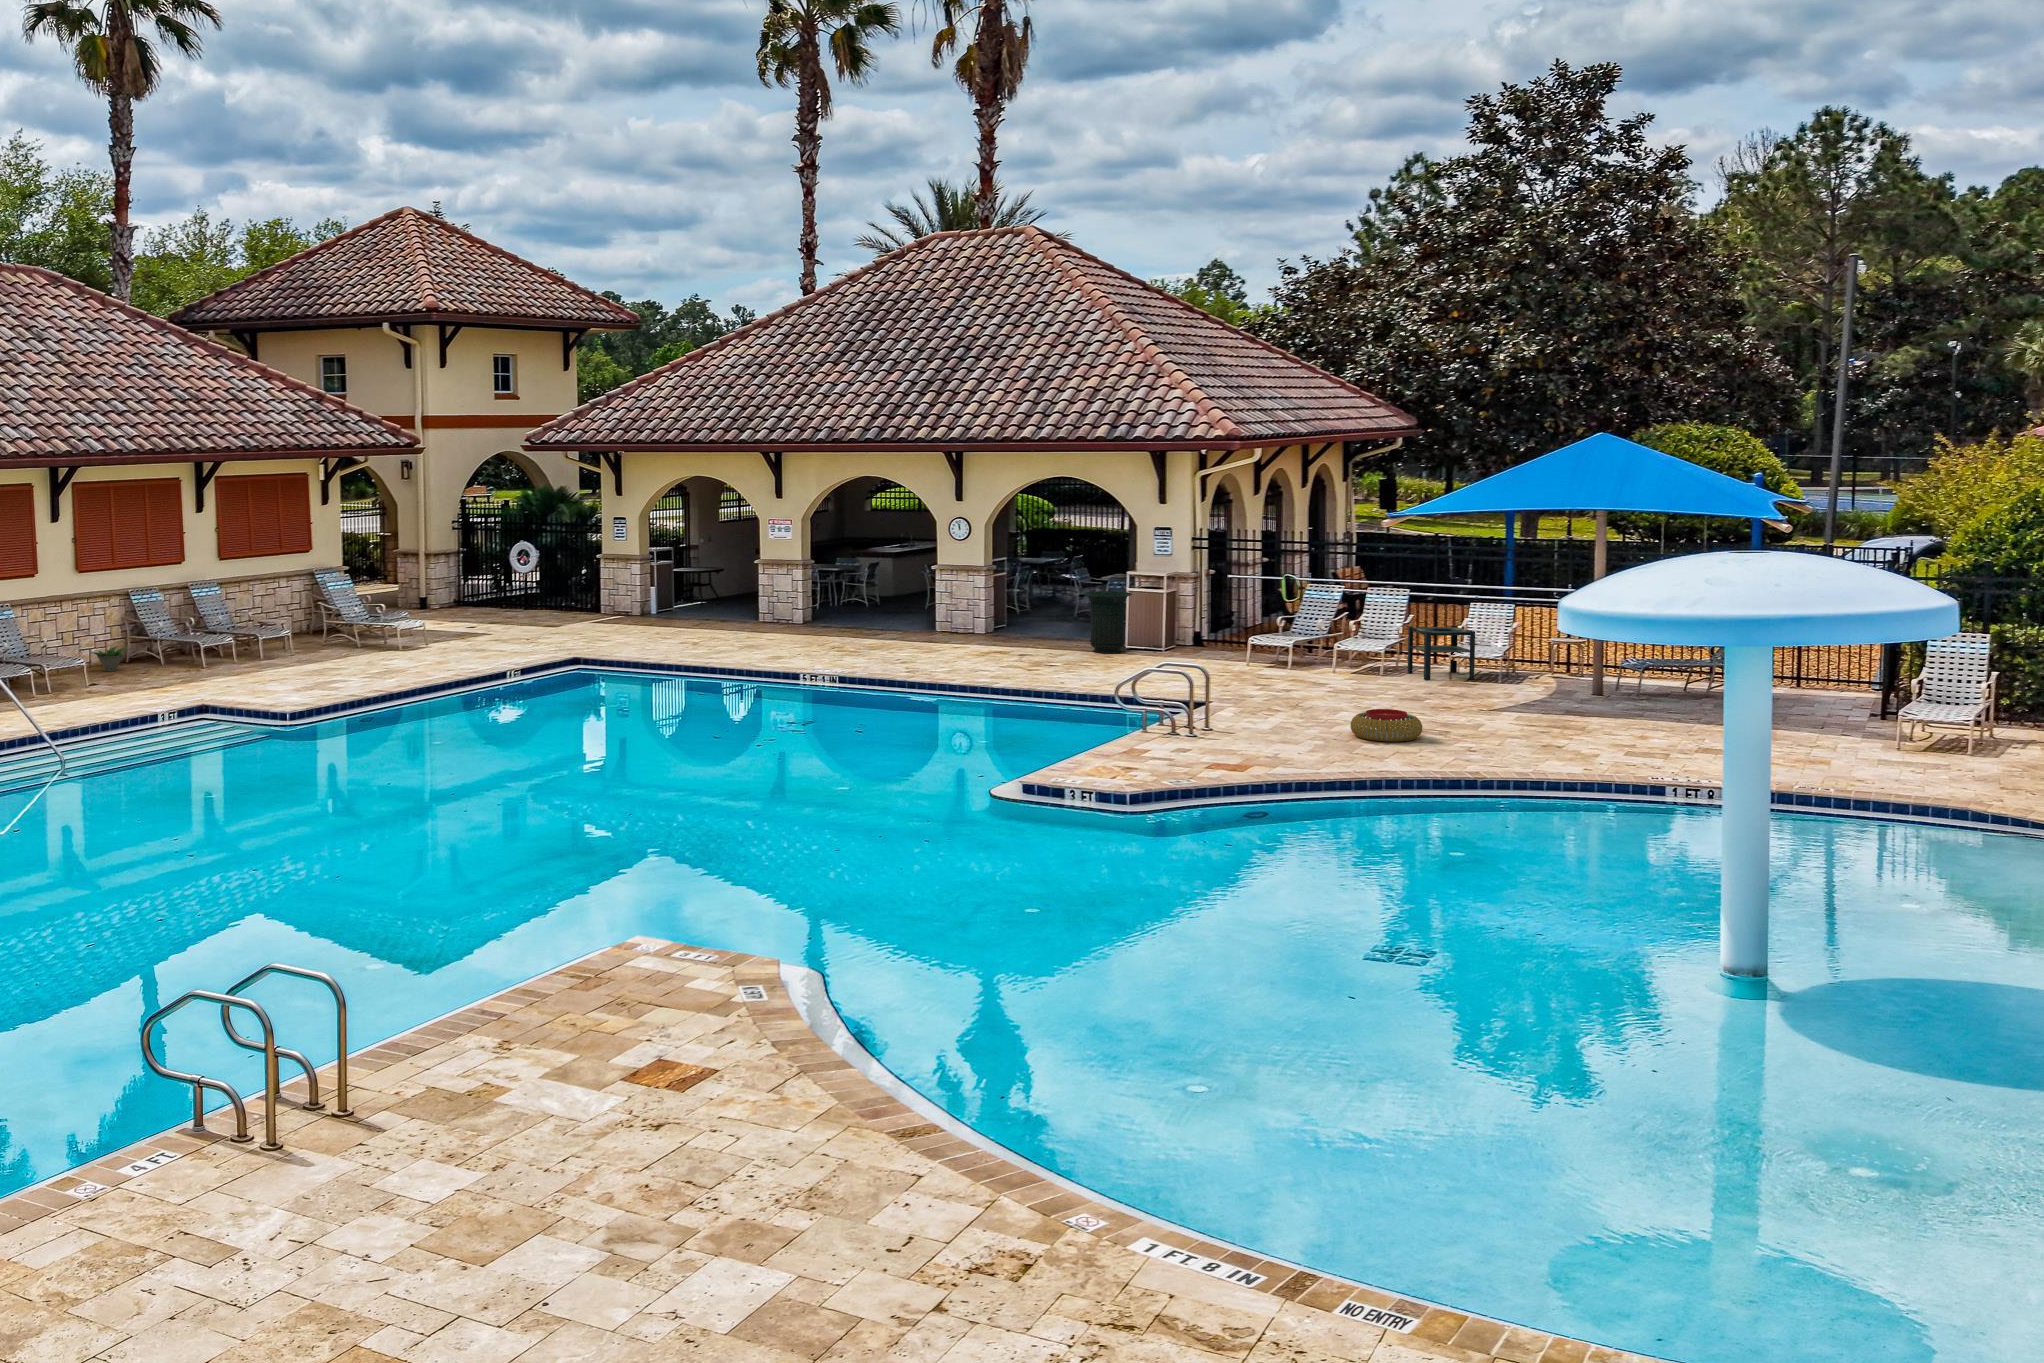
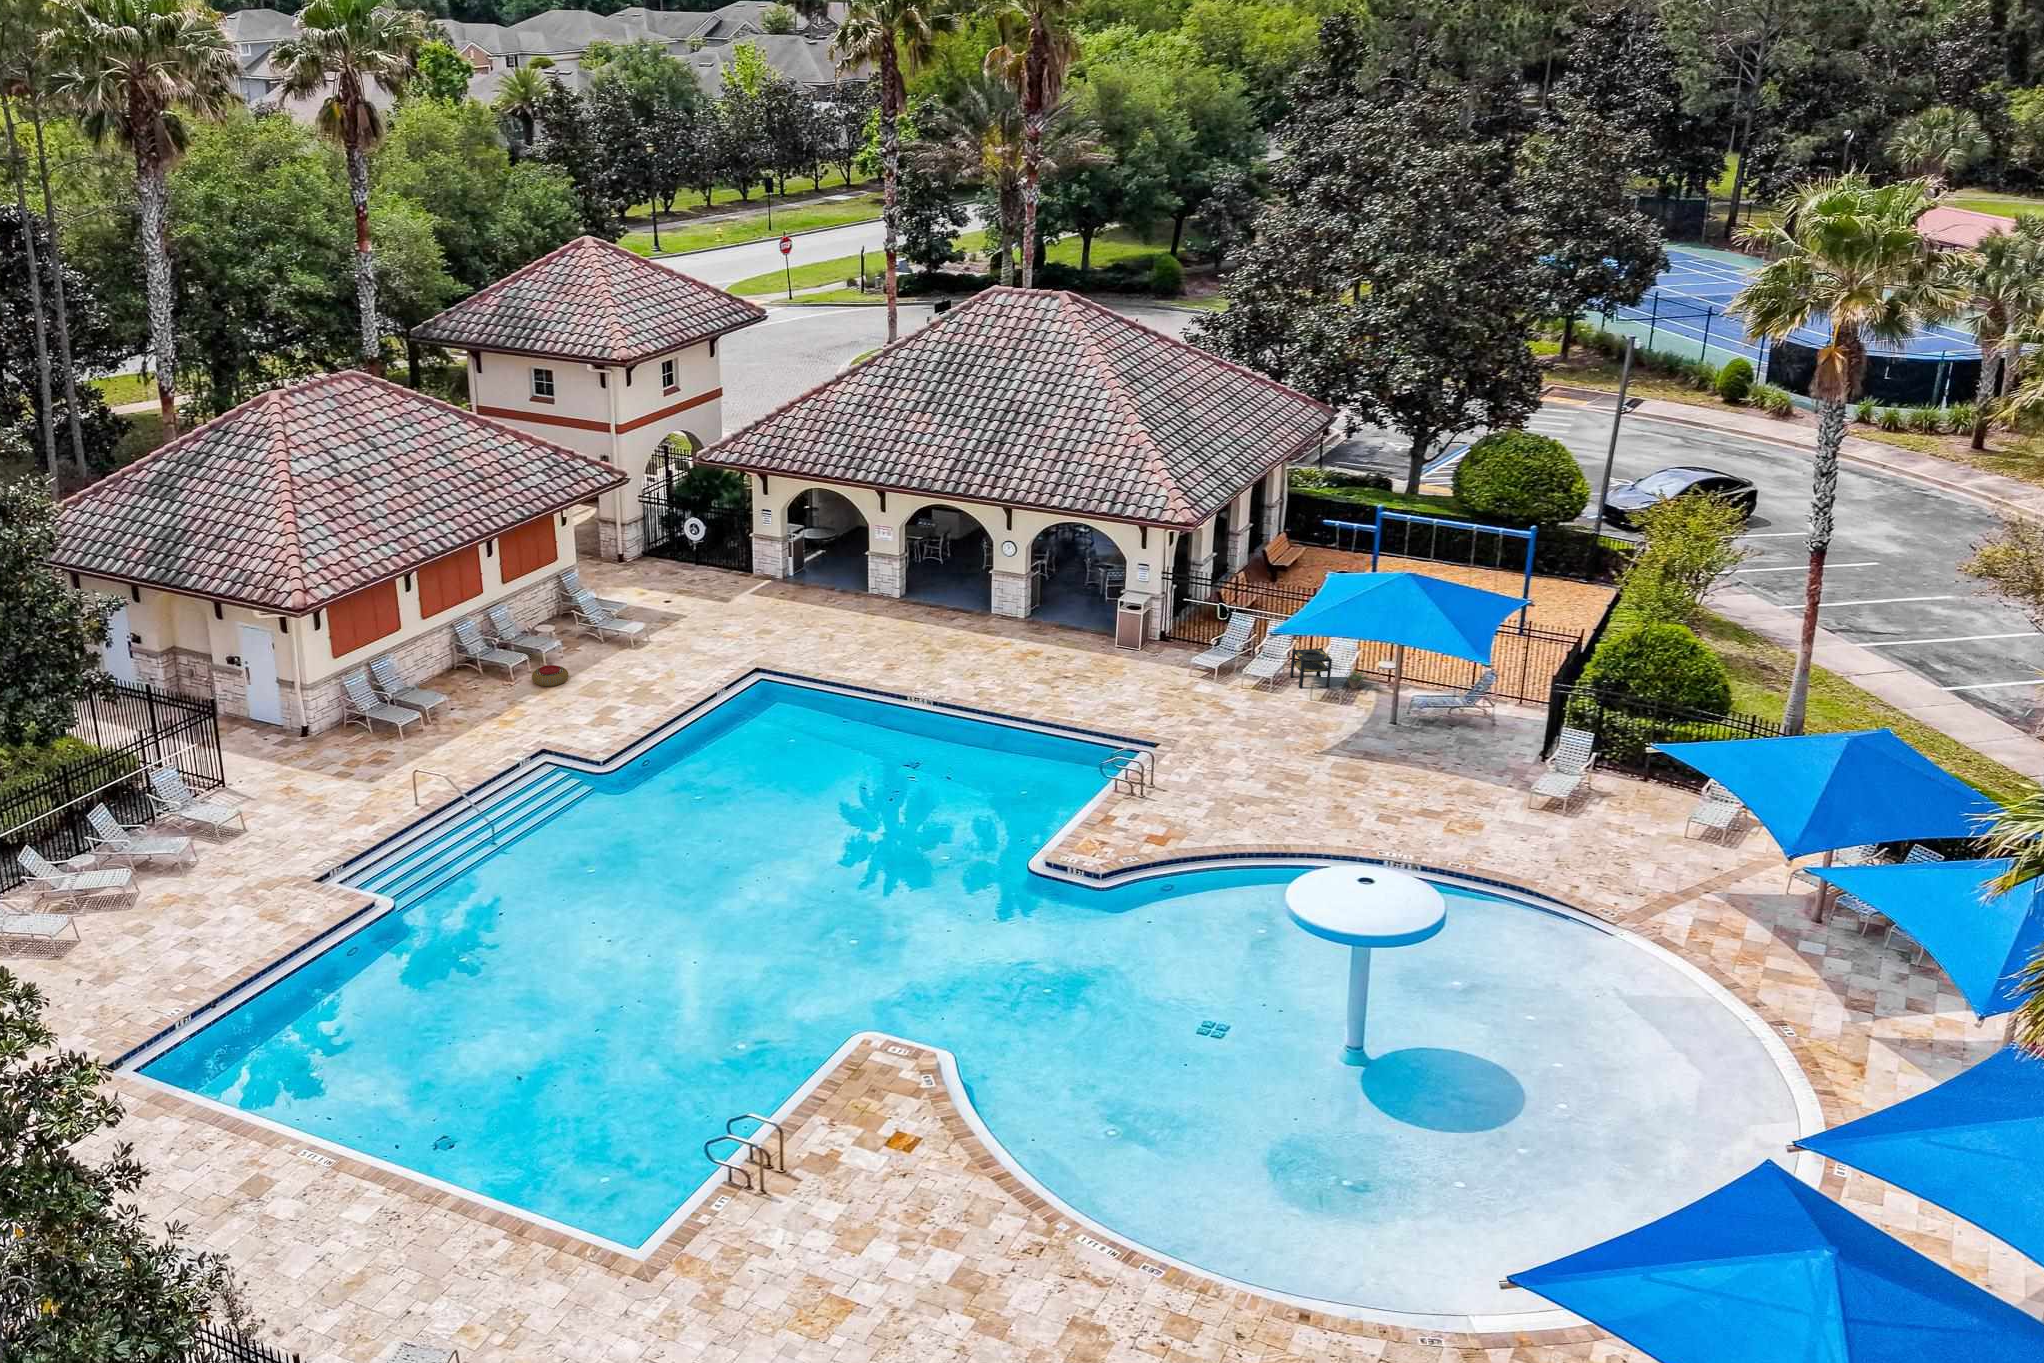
trash can: present [1083,591,1132,653] -> none [1089,602,1121,645]
decorative plant: present [91,646,126,671] -> present [1346,671,1364,689]
pouf: present [1350,709,1422,742] -> present [532,665,569,686]

